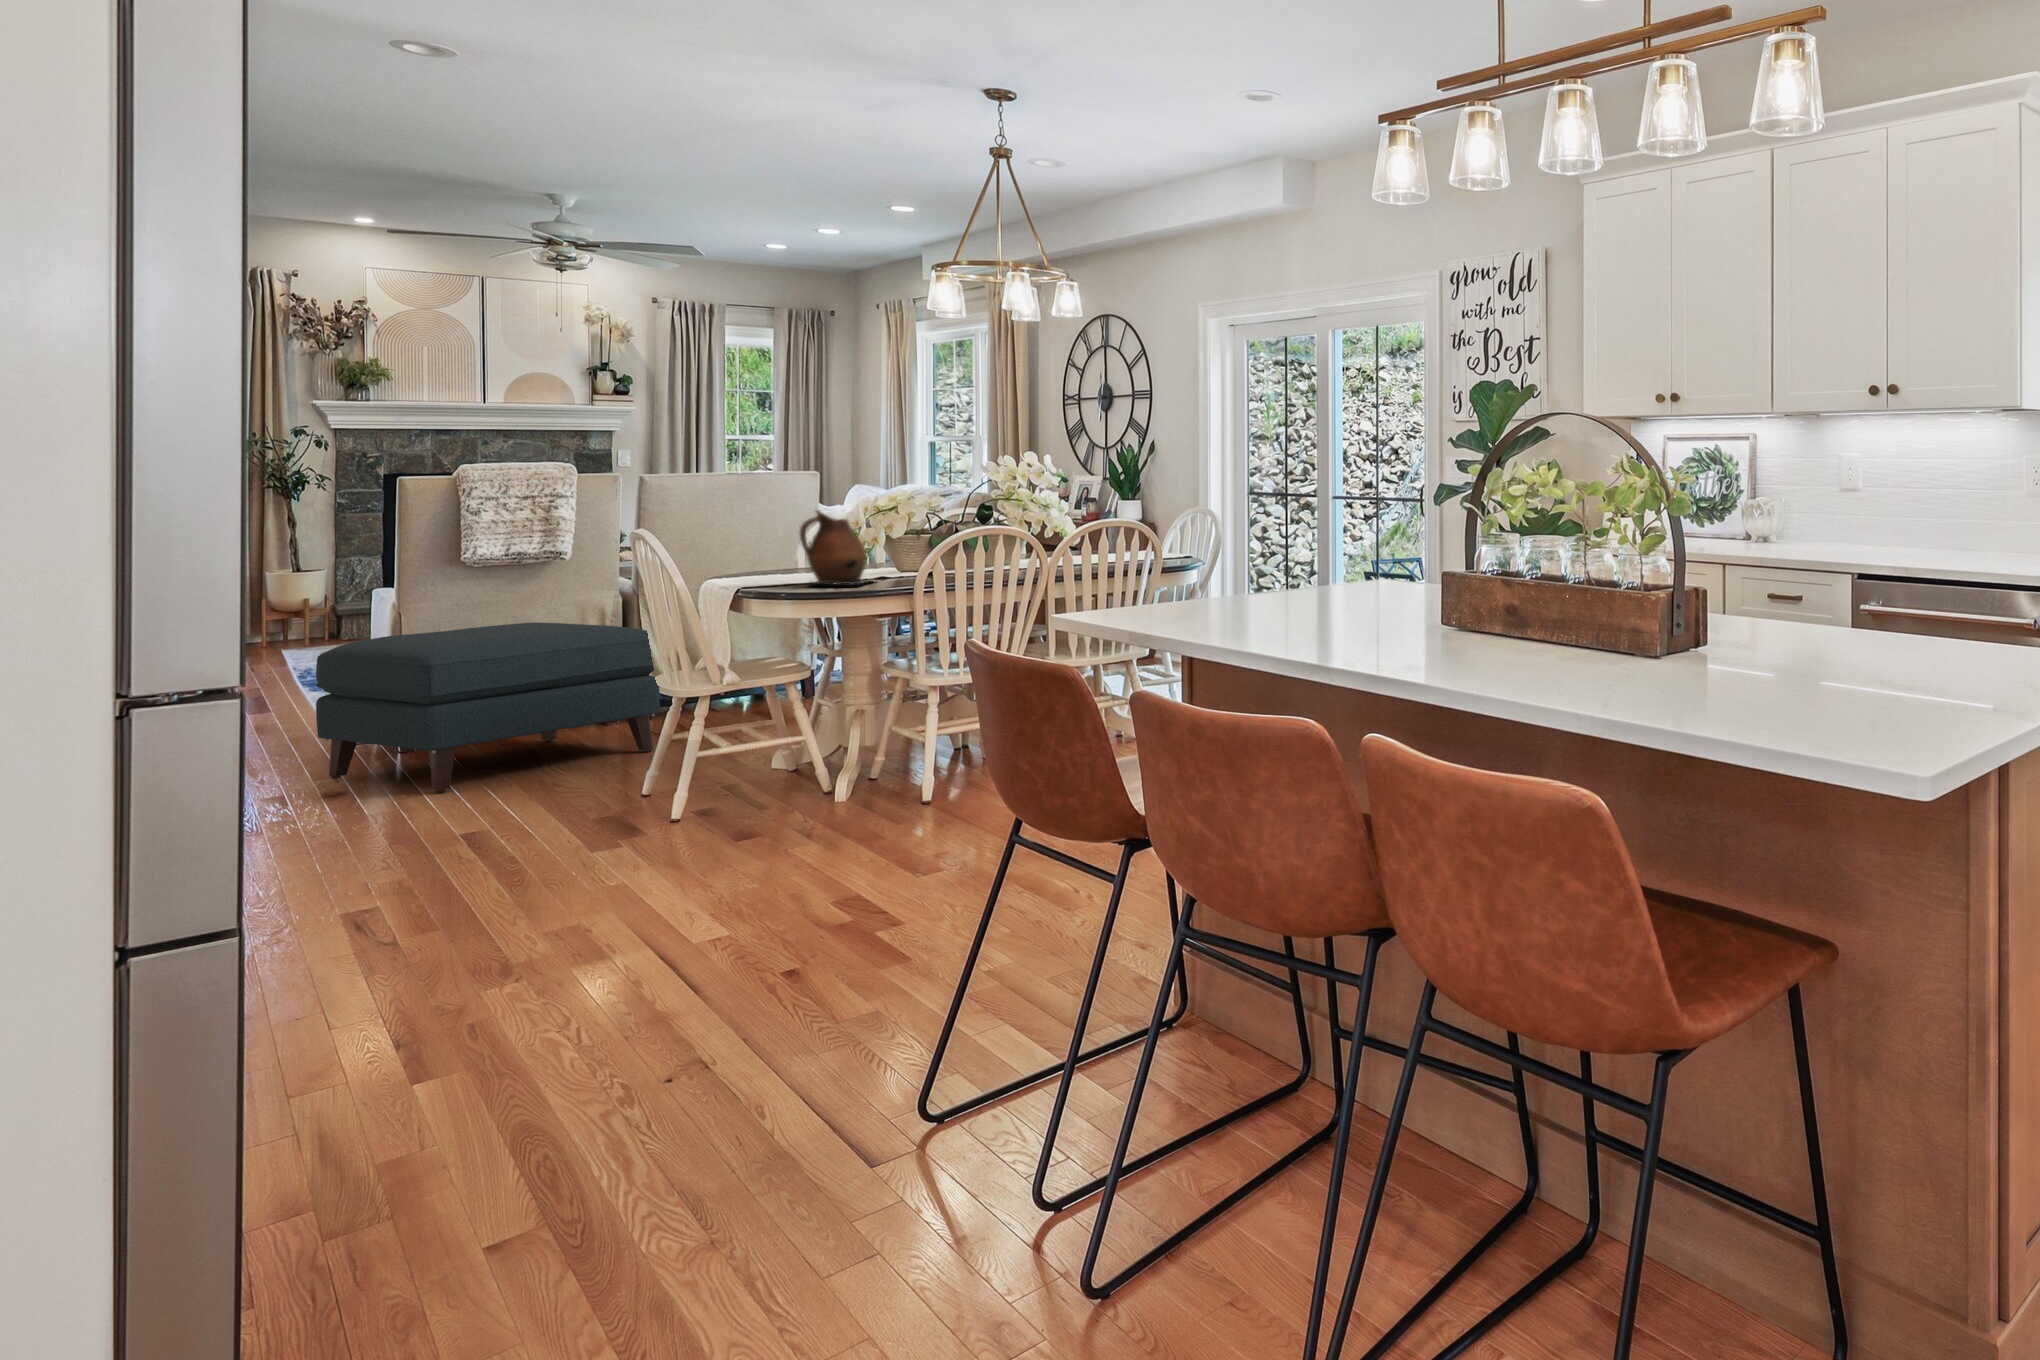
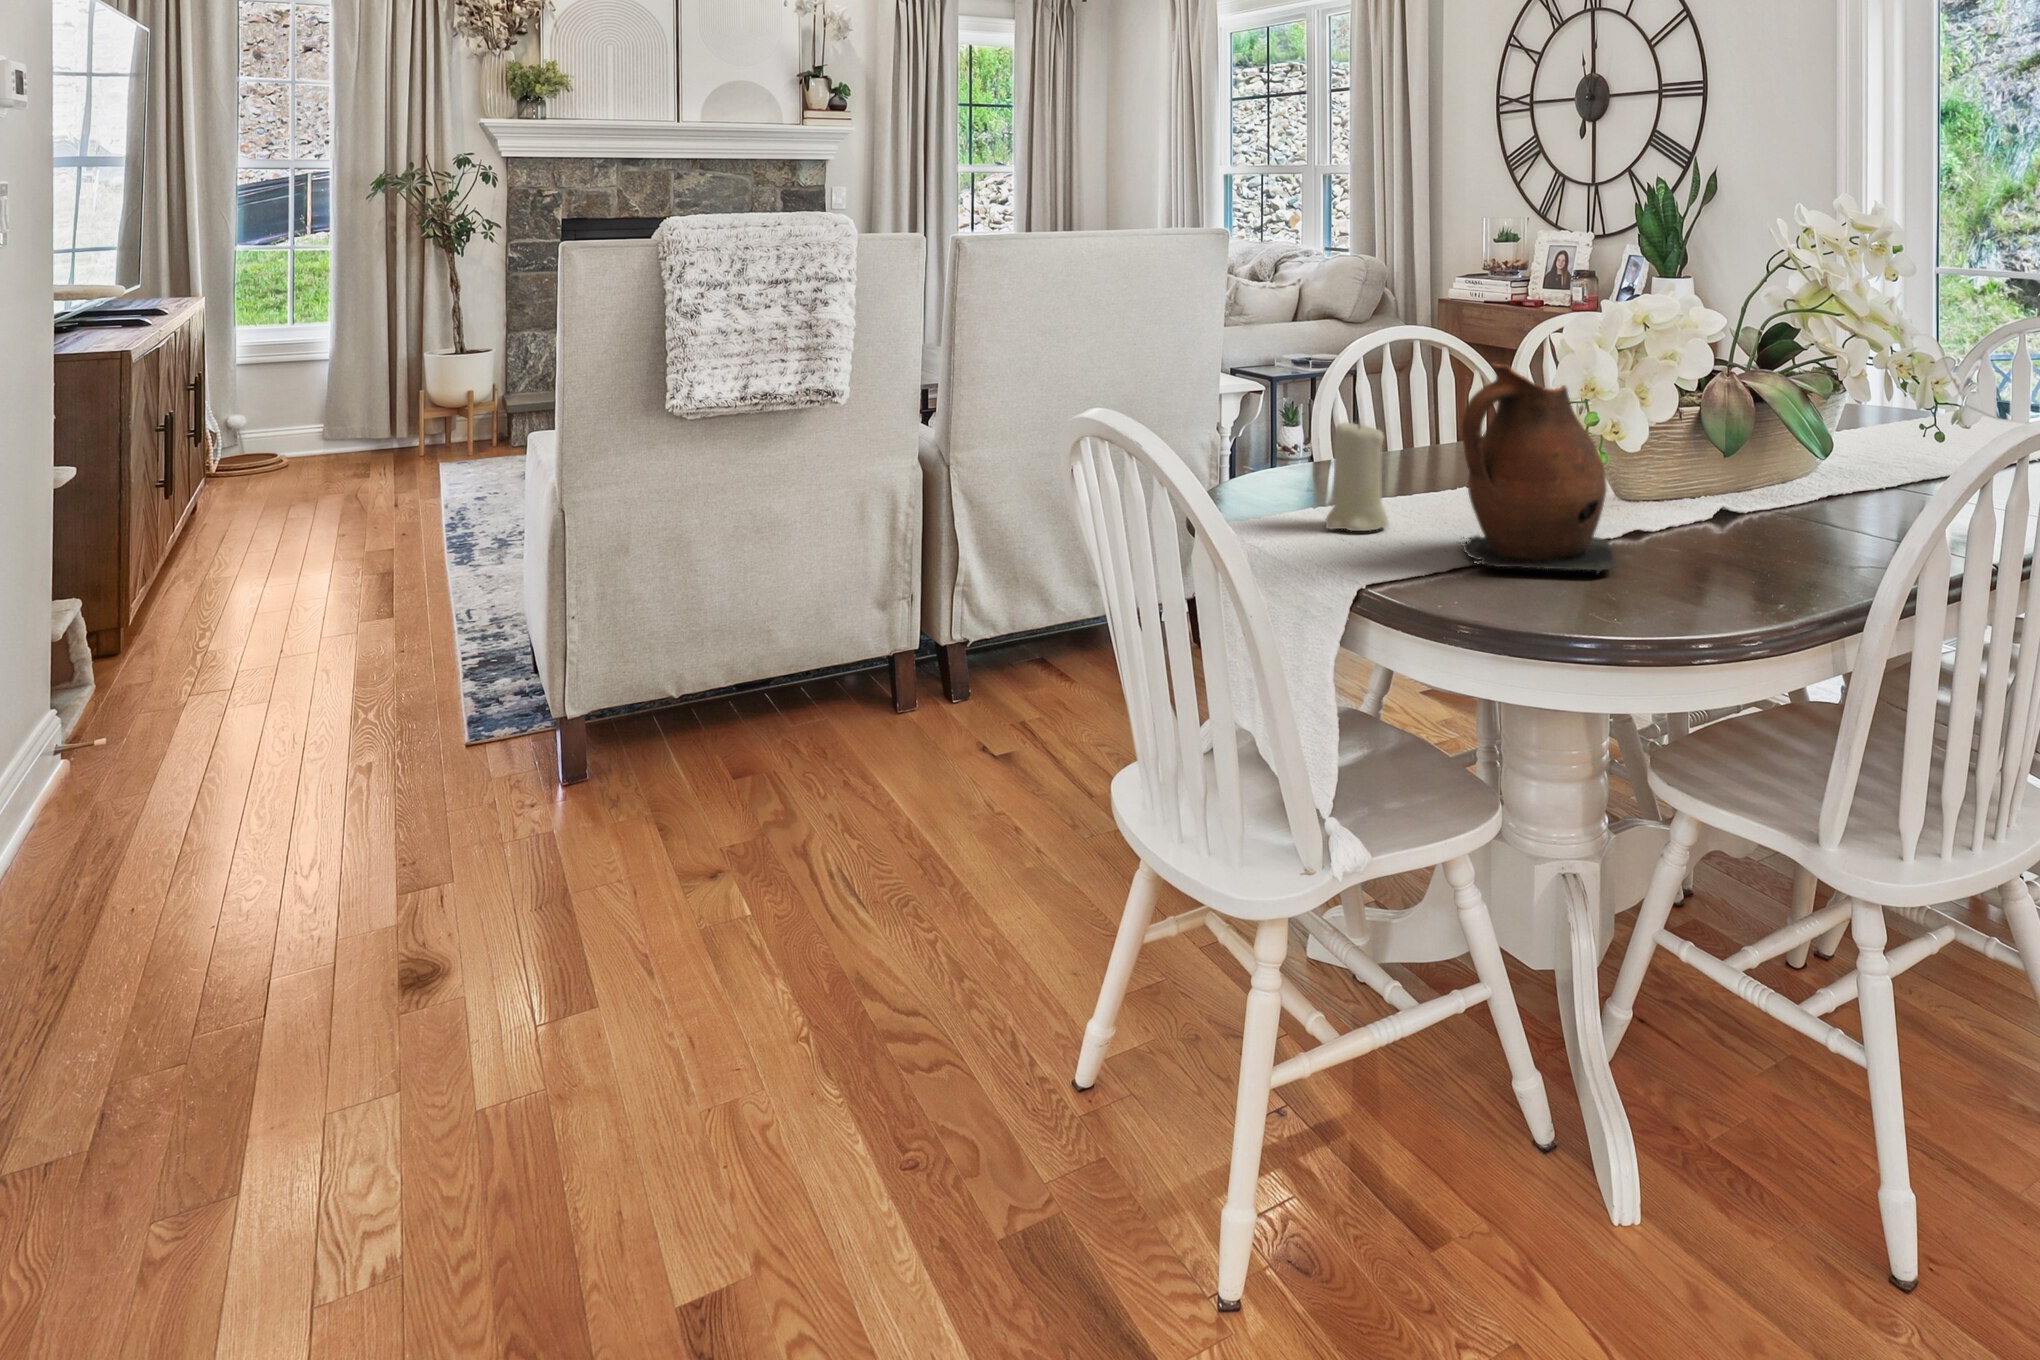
candle: none [762,537,793,581] -> present [1325,422,1388,531]
ottoman: present [316,623,660,793] -> none [413,529,1019,969]

